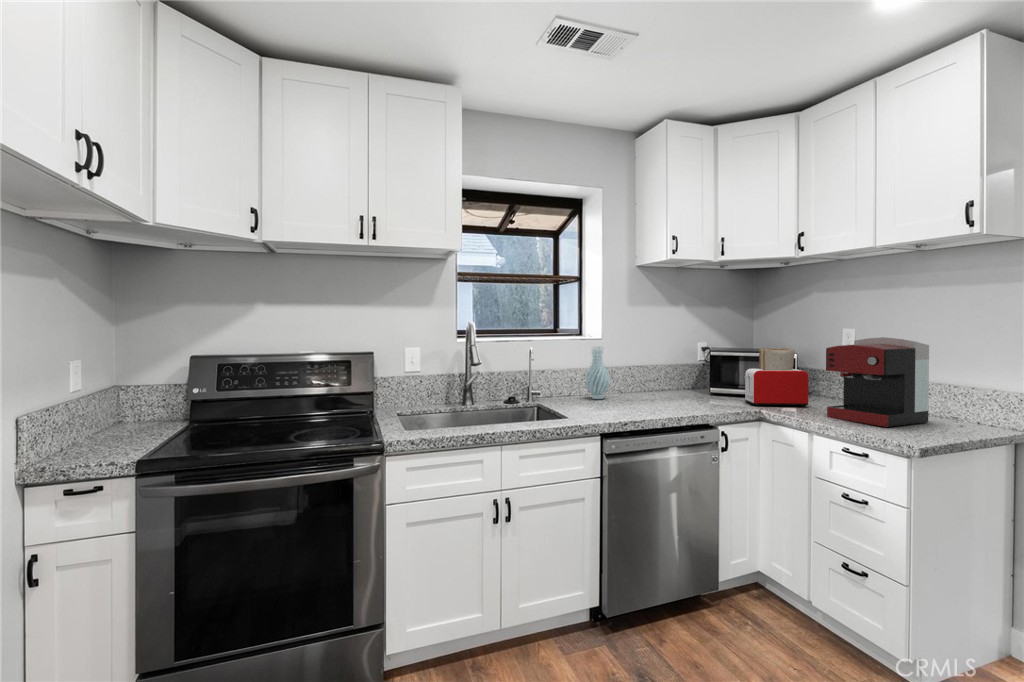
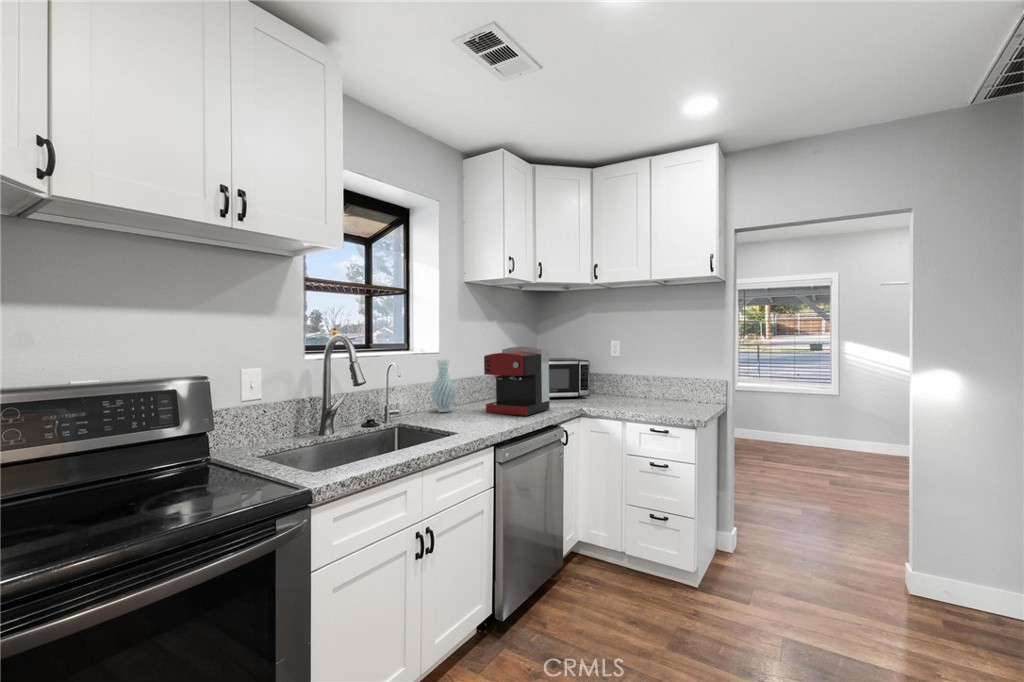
coffee maker: present [826,337,929,427] -> present [484,346,550,416]
toaster: present [744,348,808,406] -> none [558,356,604,405]

